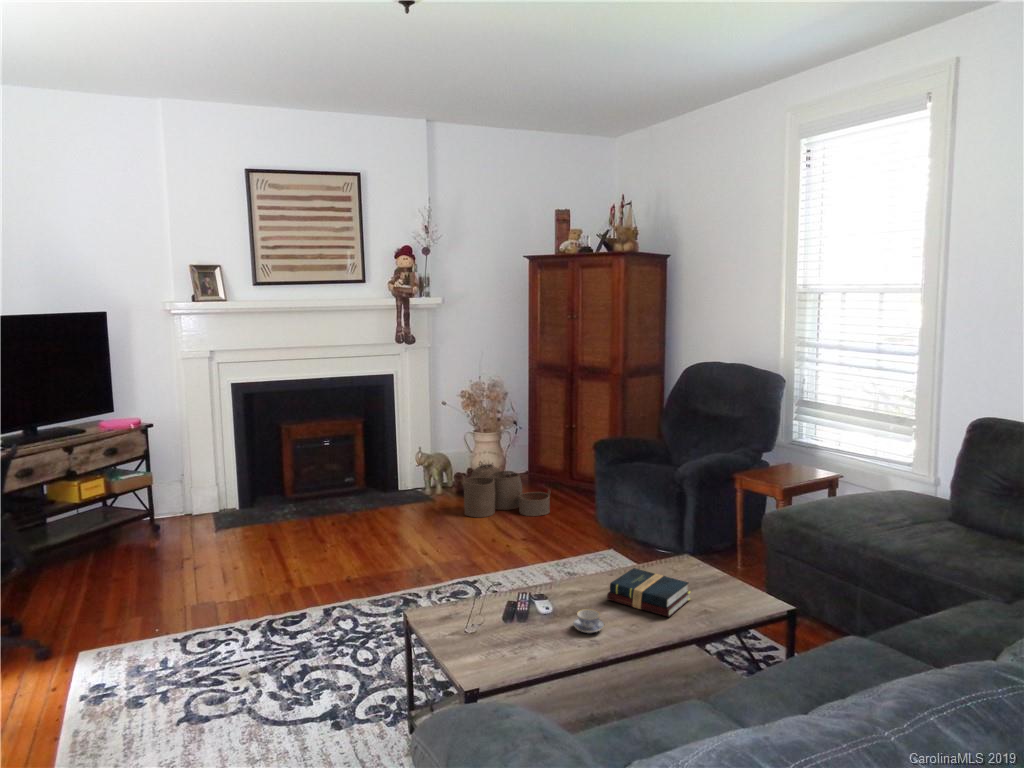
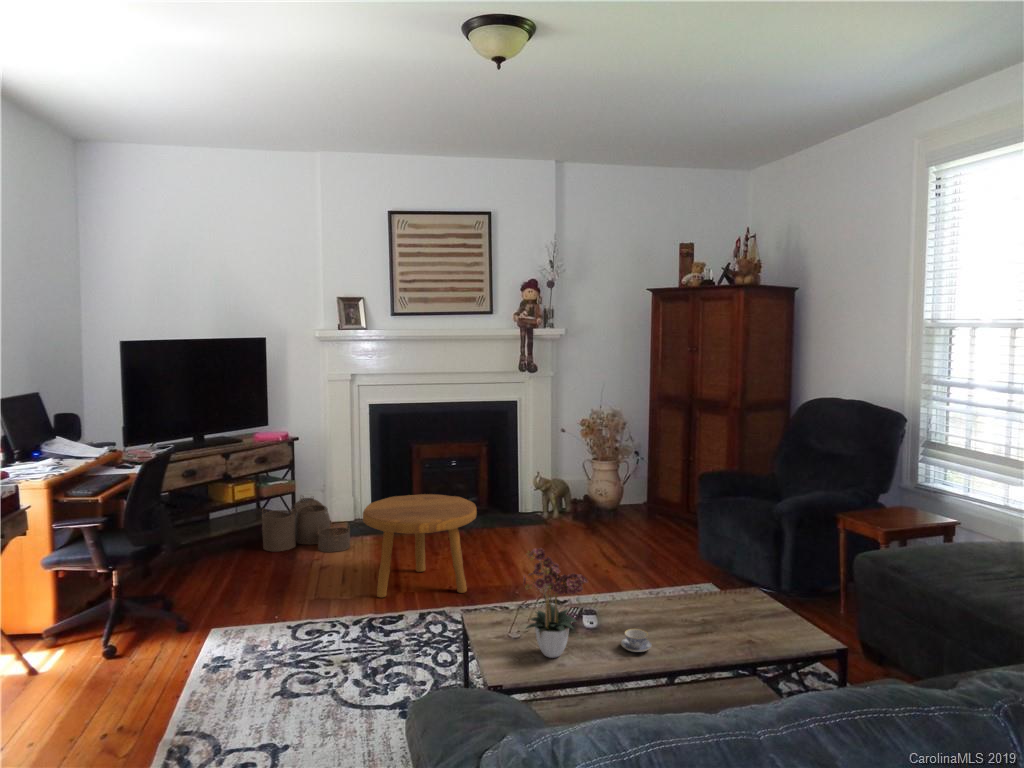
woven basket: present [463,463,550,517] -> present [262,498,350,552]
footstool: none [248,480,375,597] -> present [363,494,477,598]
flower arrangement: none [474,531,548,649] -> present [523,548,588,658]
hardback book: present [607,568,691,617] -> none [665,595,753,646]

